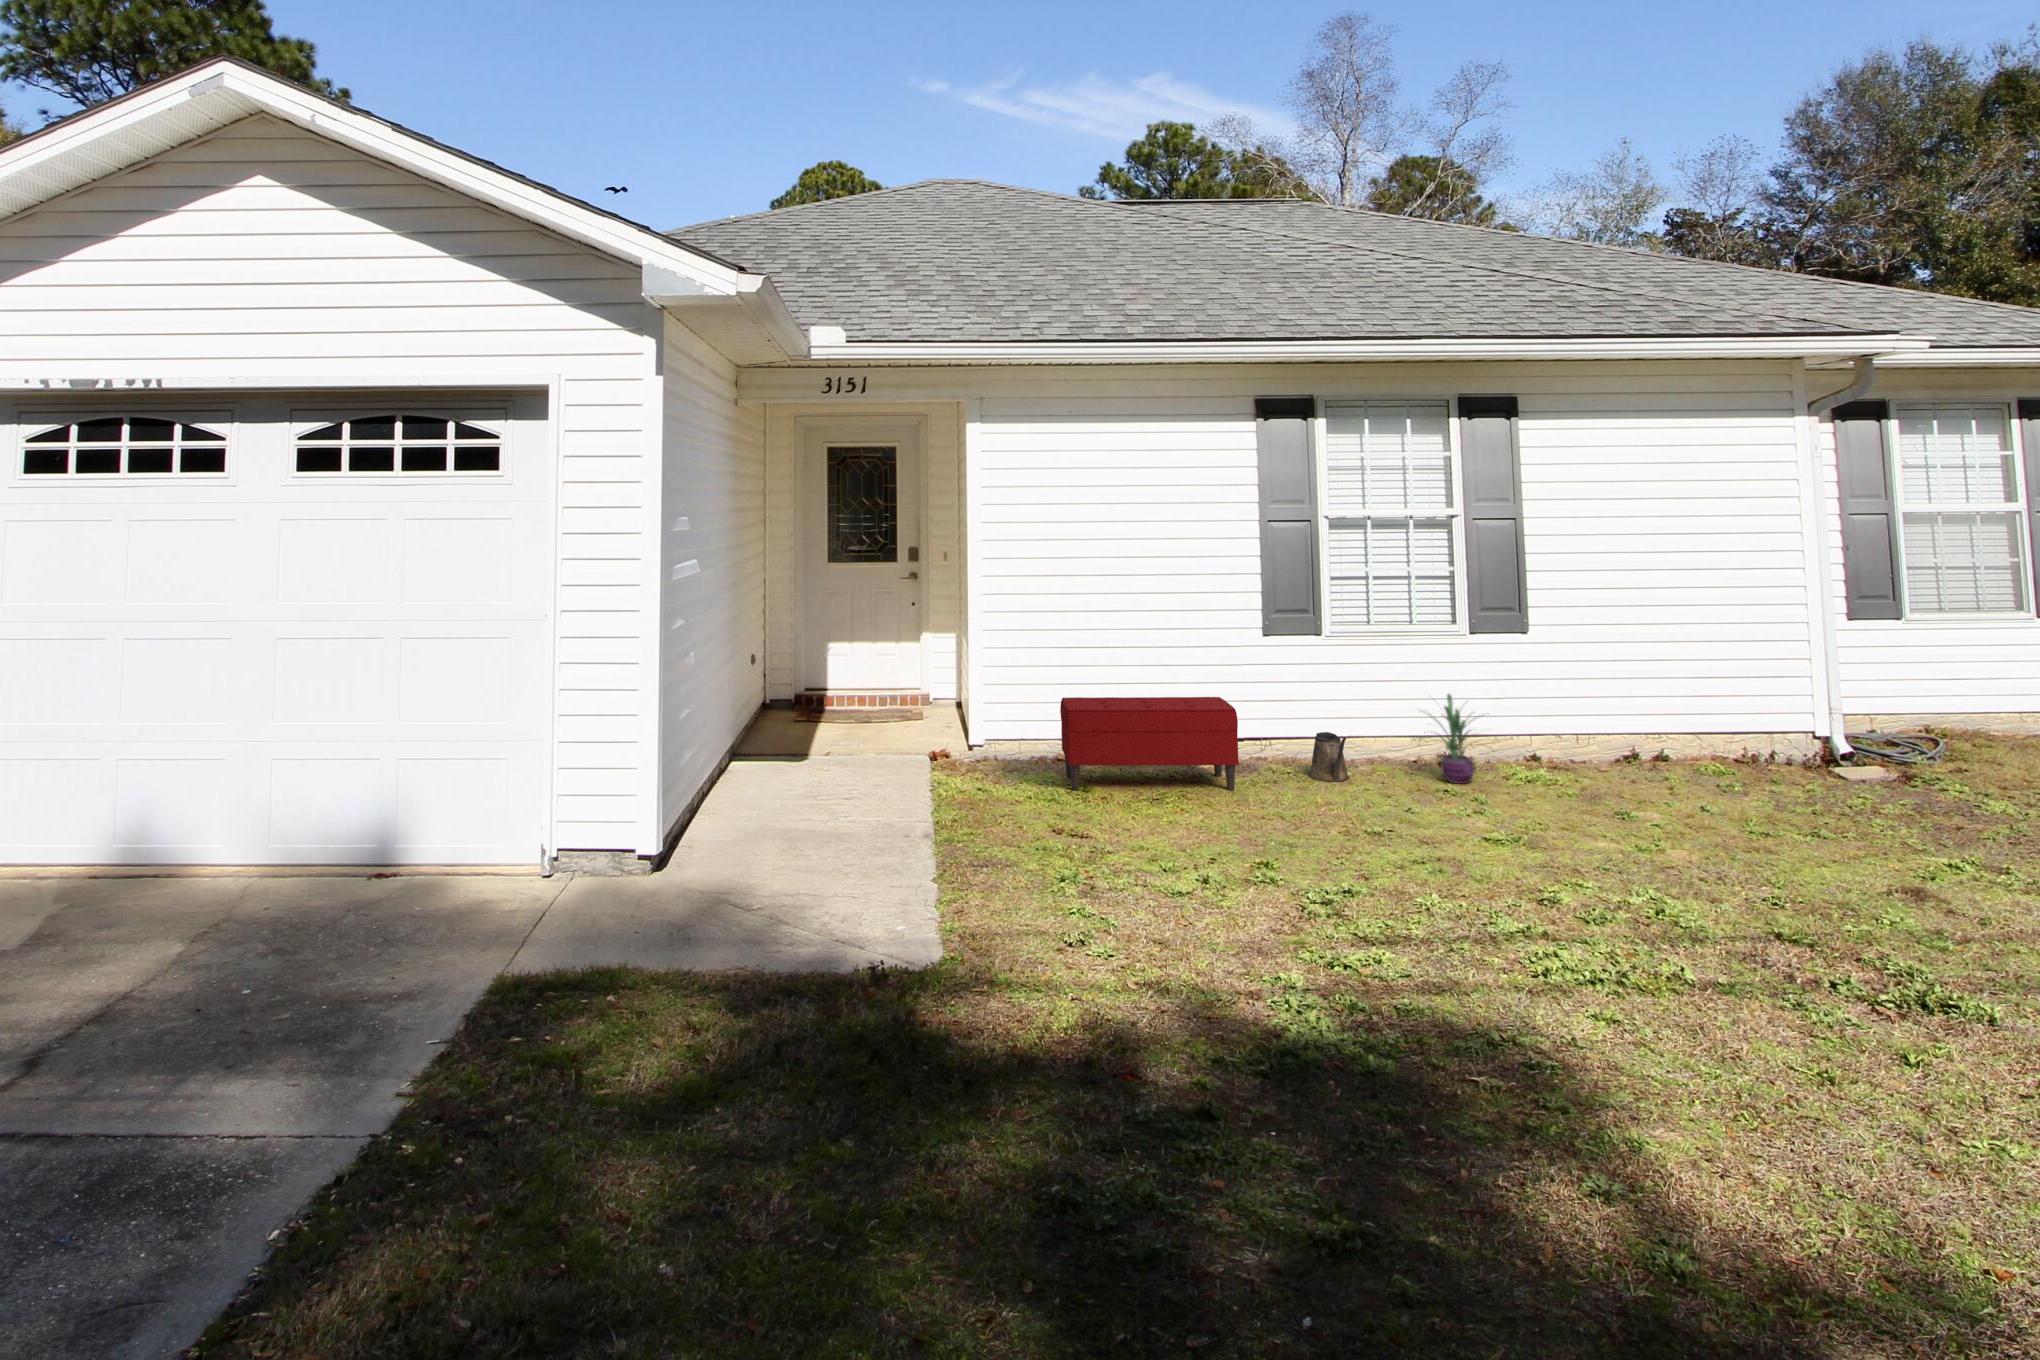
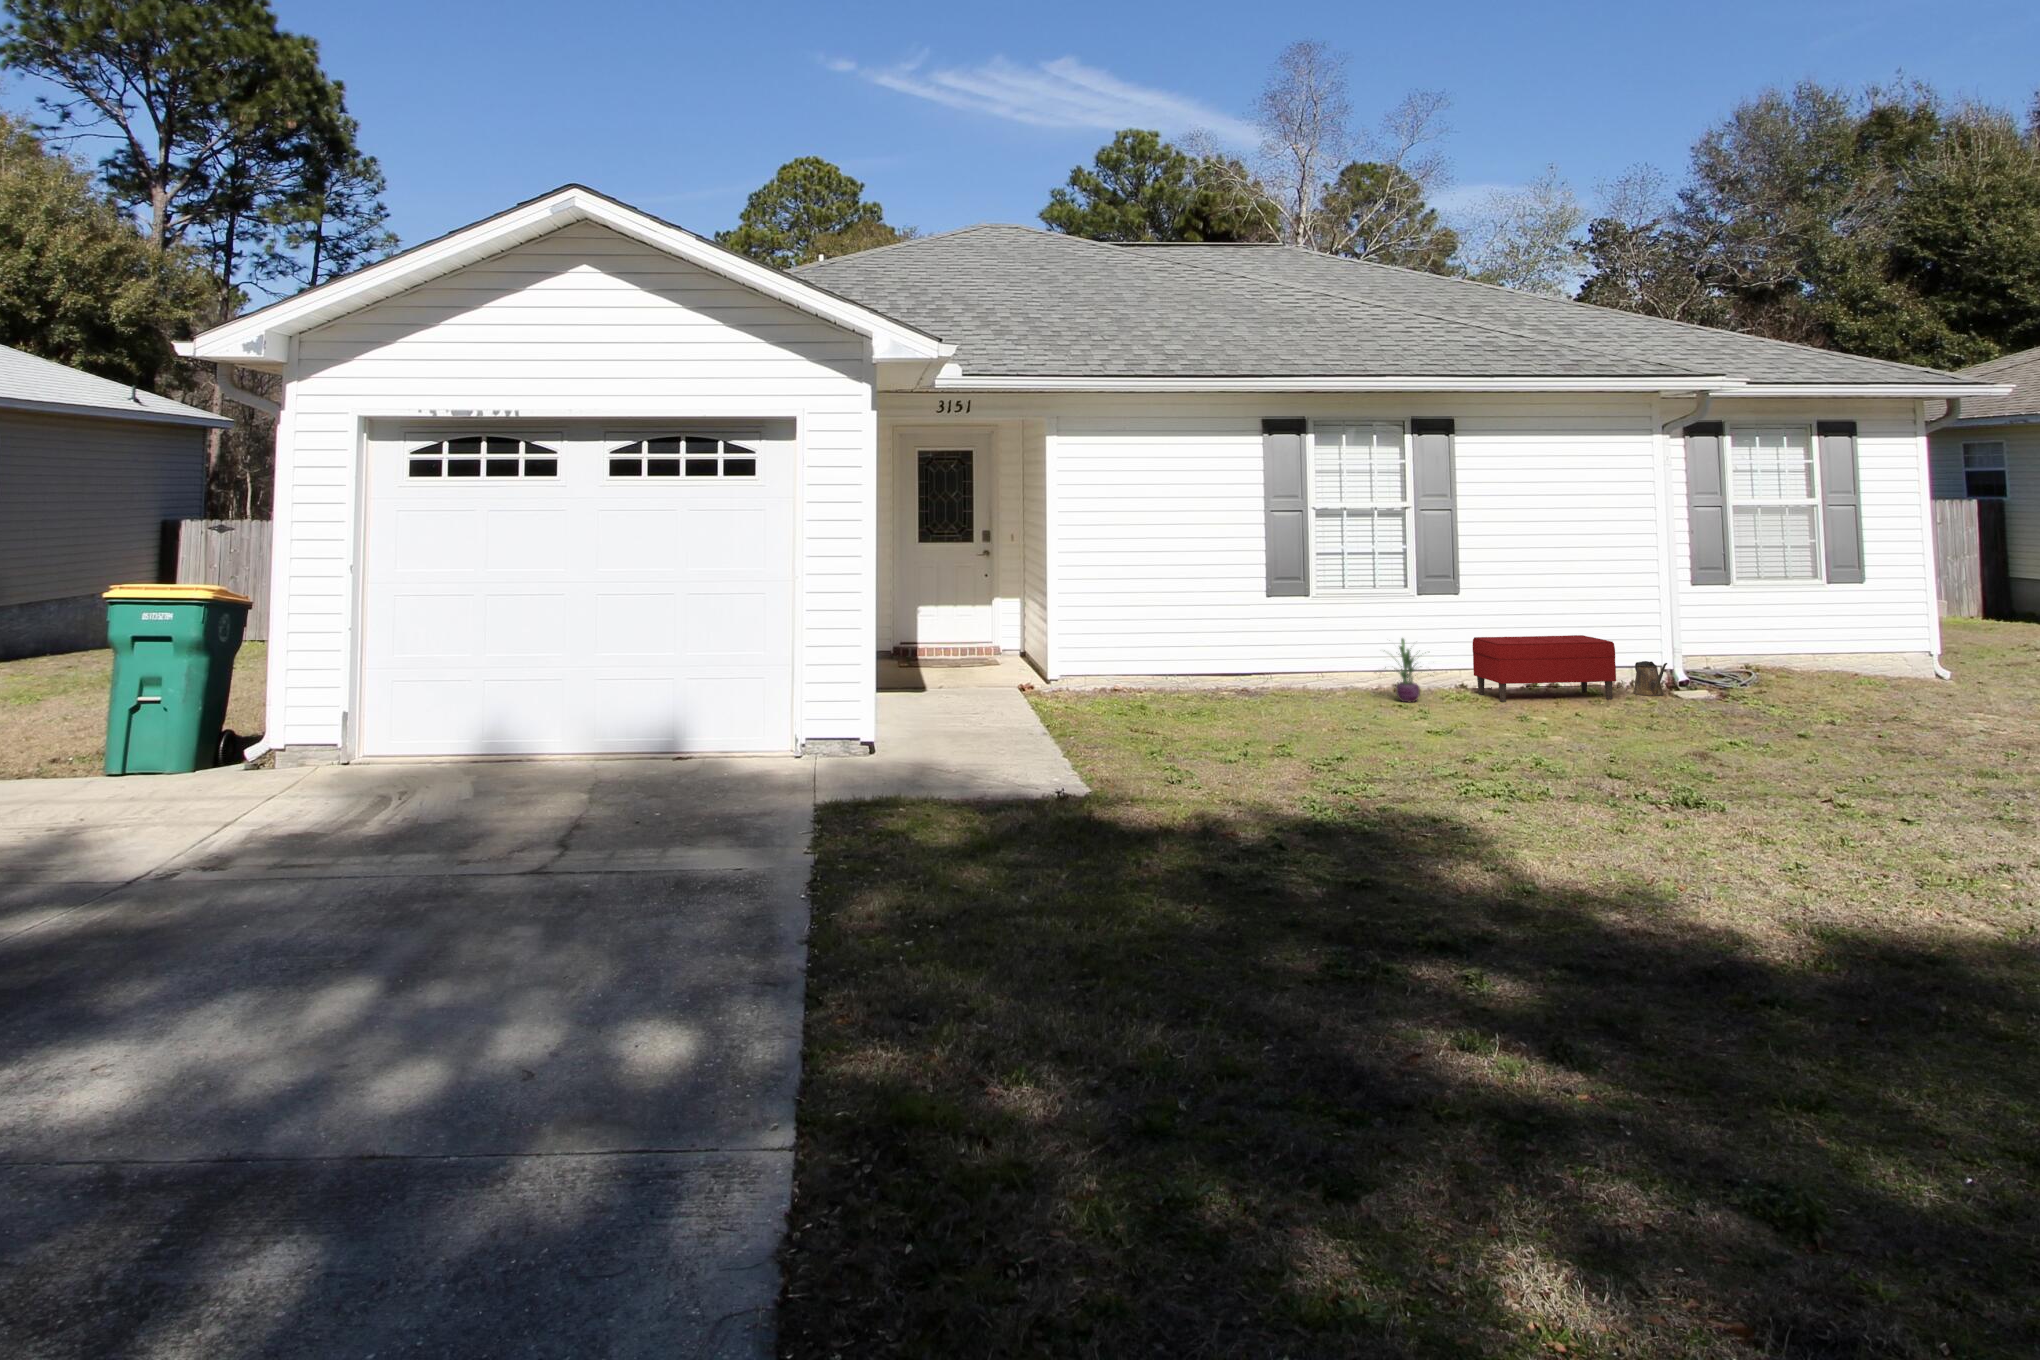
bench: present [1060,697,1238,790] -> present [1473,635,1616,702]
watering can: present [1310,732,1349,781] -> present [1633,661,1667,696]

